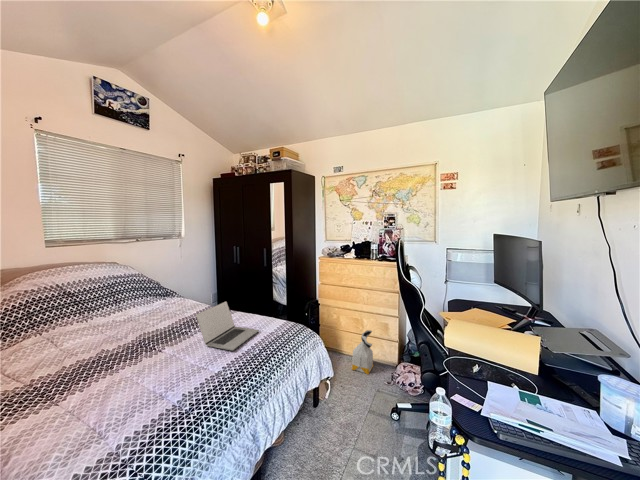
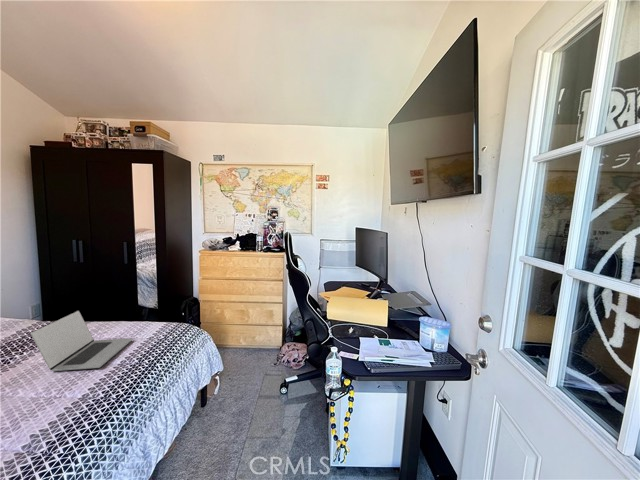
bag: present [352,330,374,374] -> none [239,320,261,362]

